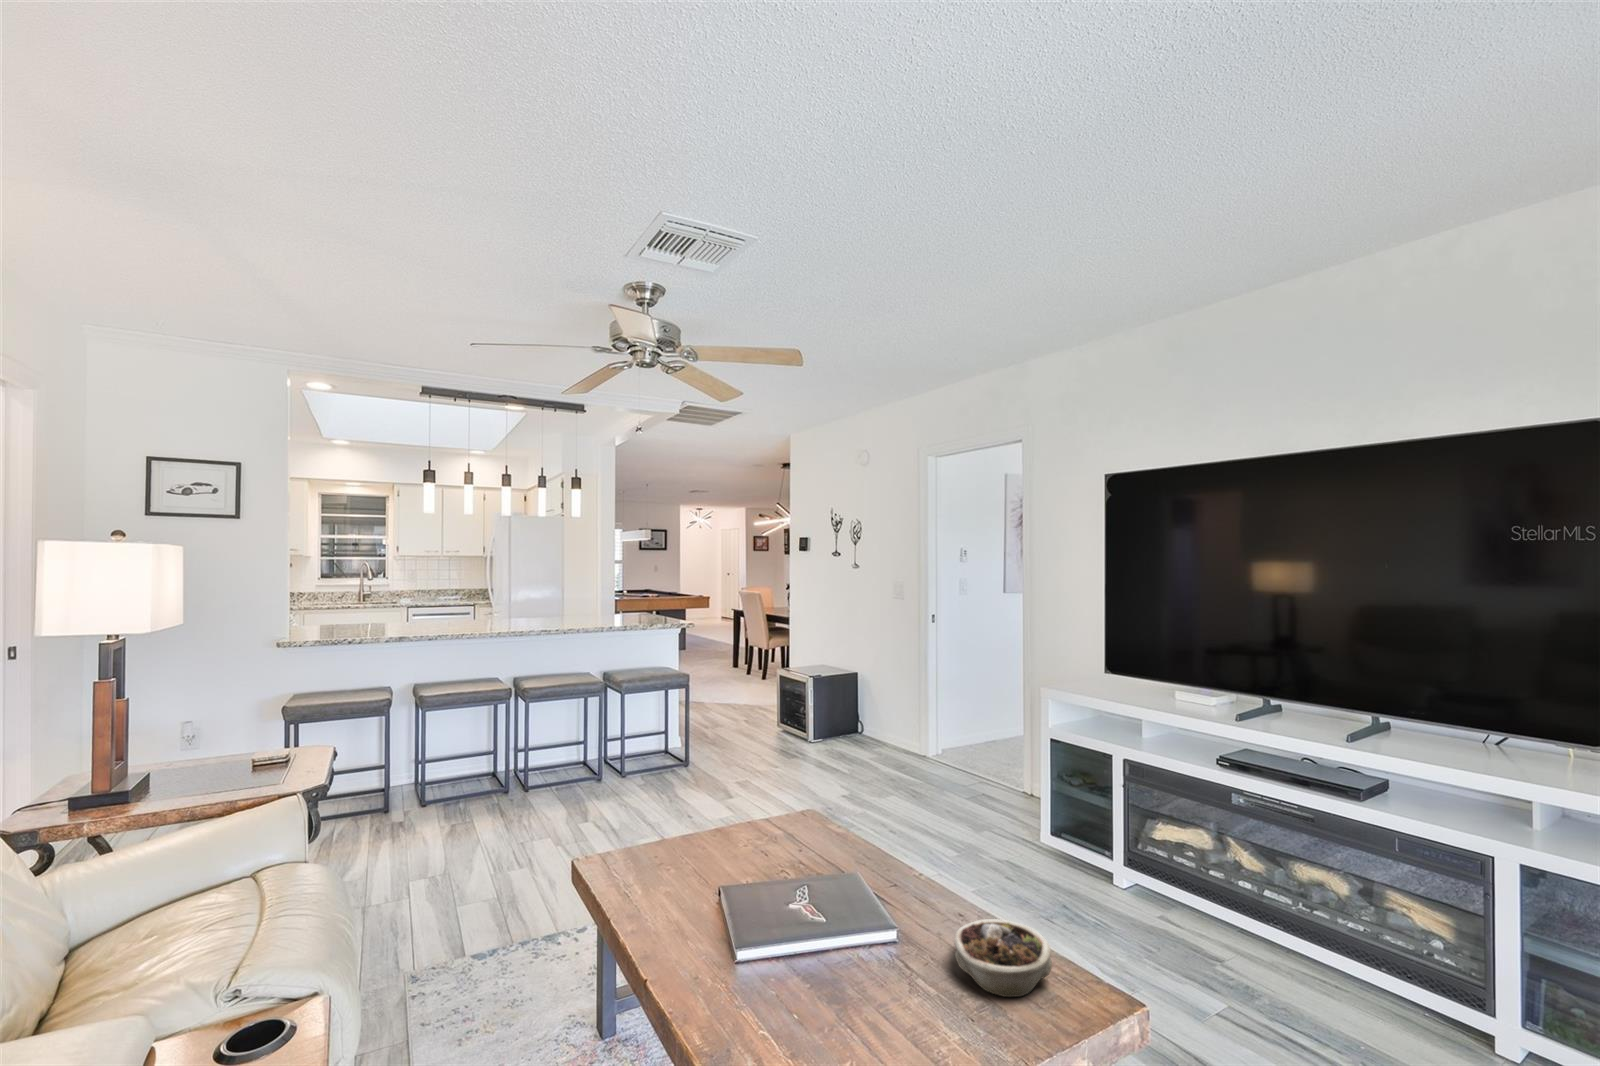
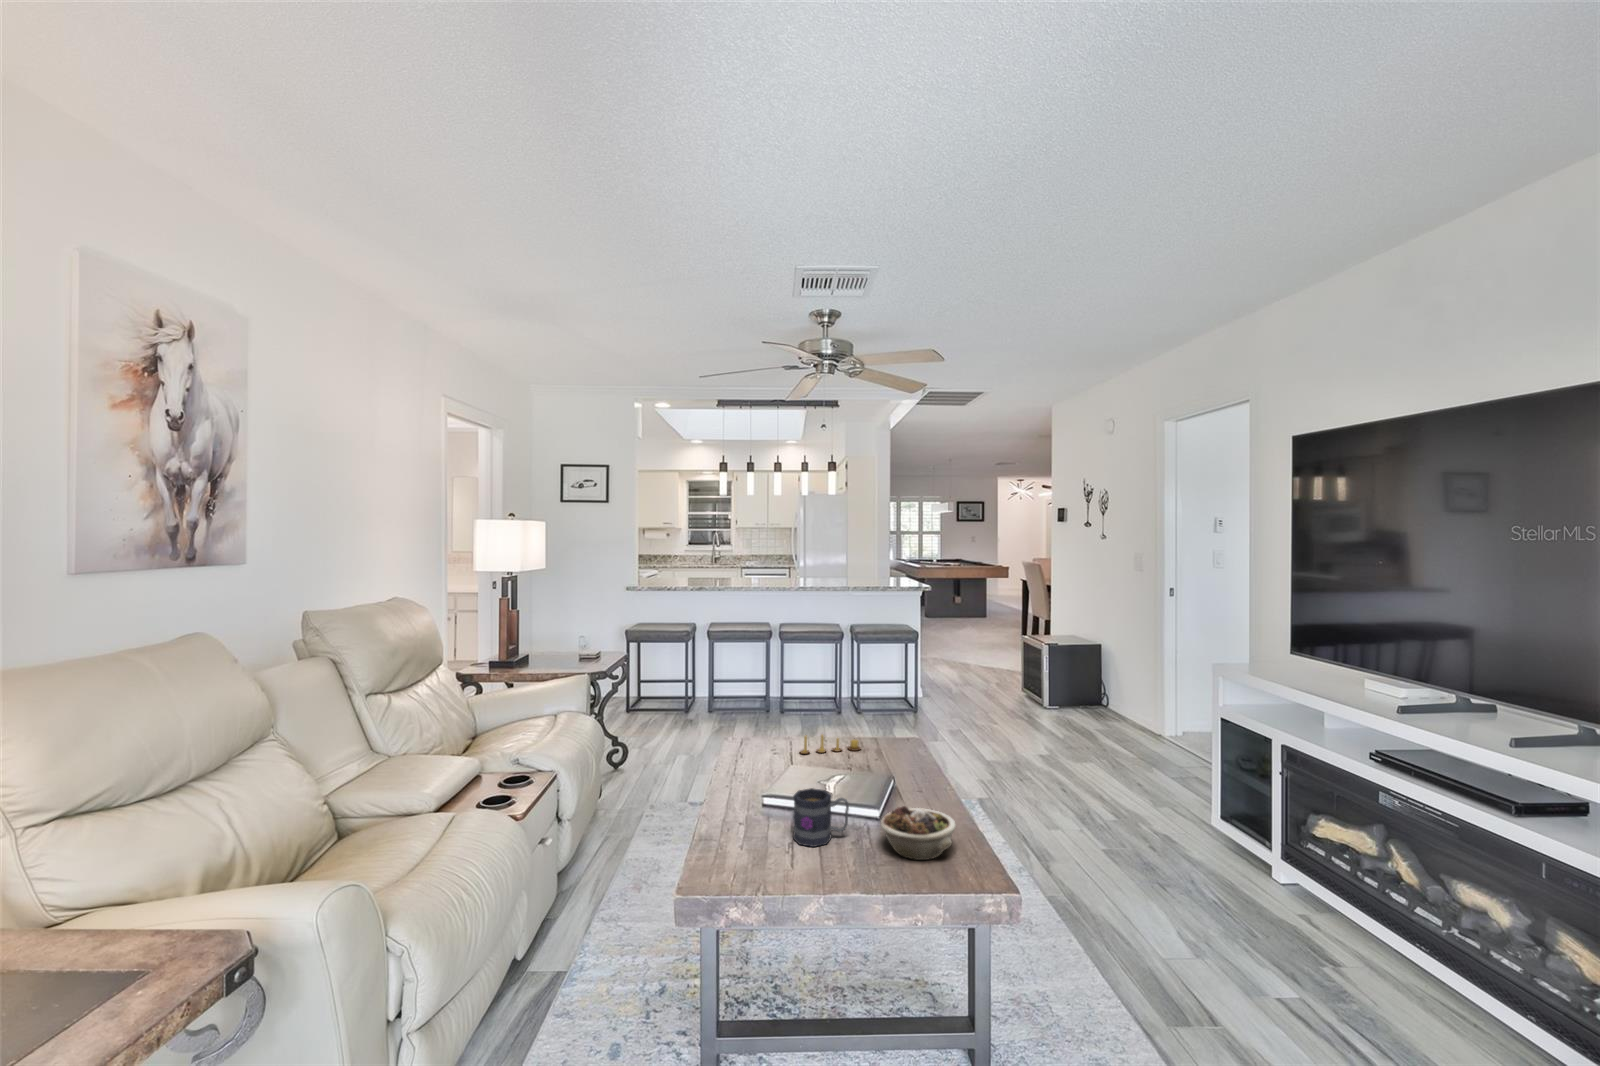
candle: none [713,829,781,865] -> present [800,735,861,754]
mug: none [849,929,916,1022] -> present [793,788,849,847]

